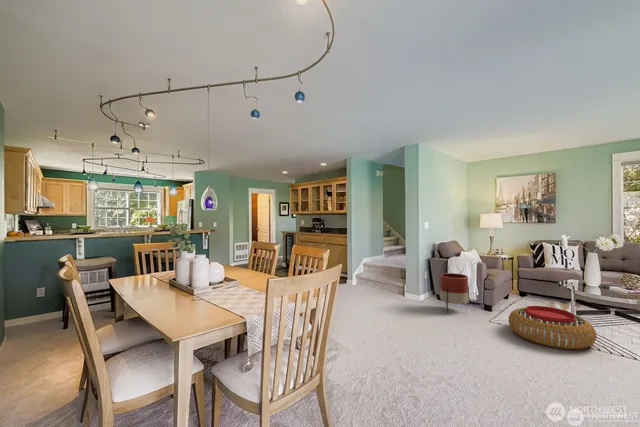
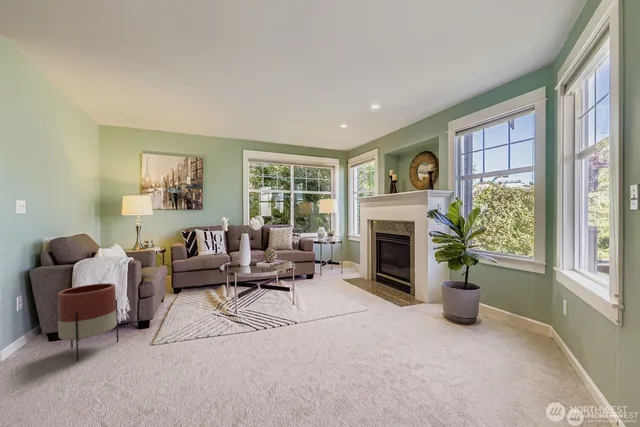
pouf: present [509,306,597,349] -> none [183,296,272,348]

